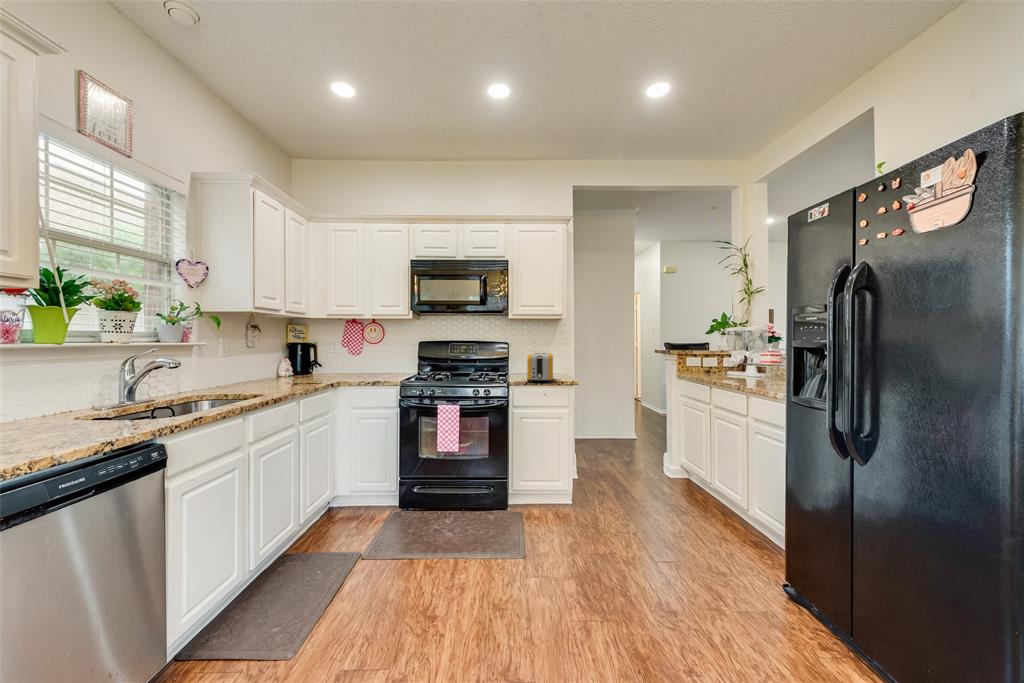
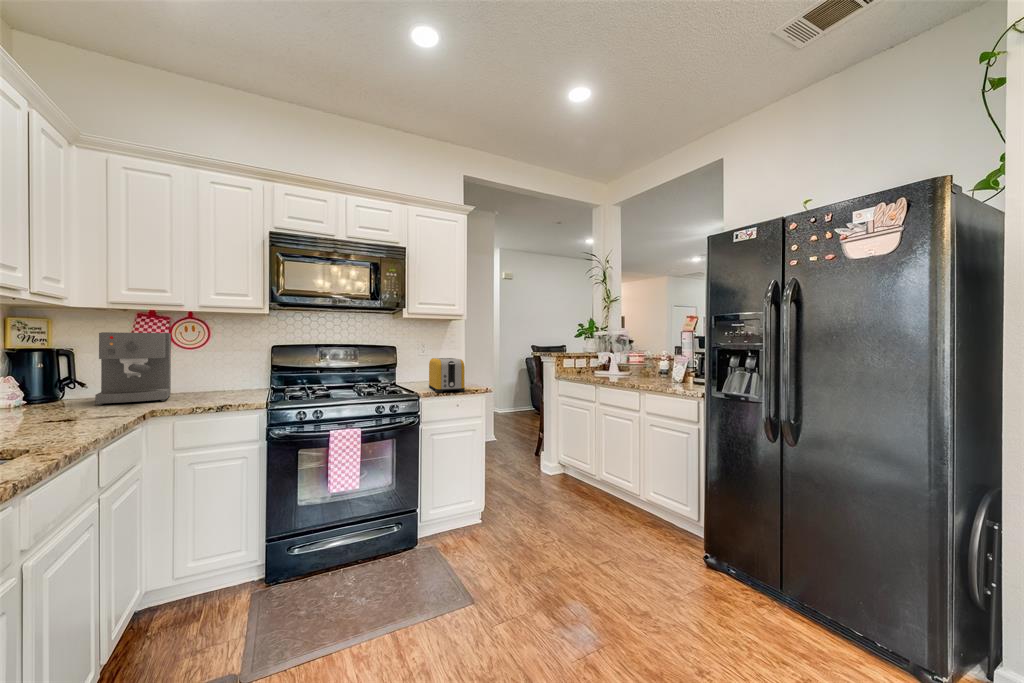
coffee maker: none [319,333,360,378] -> present [95,332,171,405]

